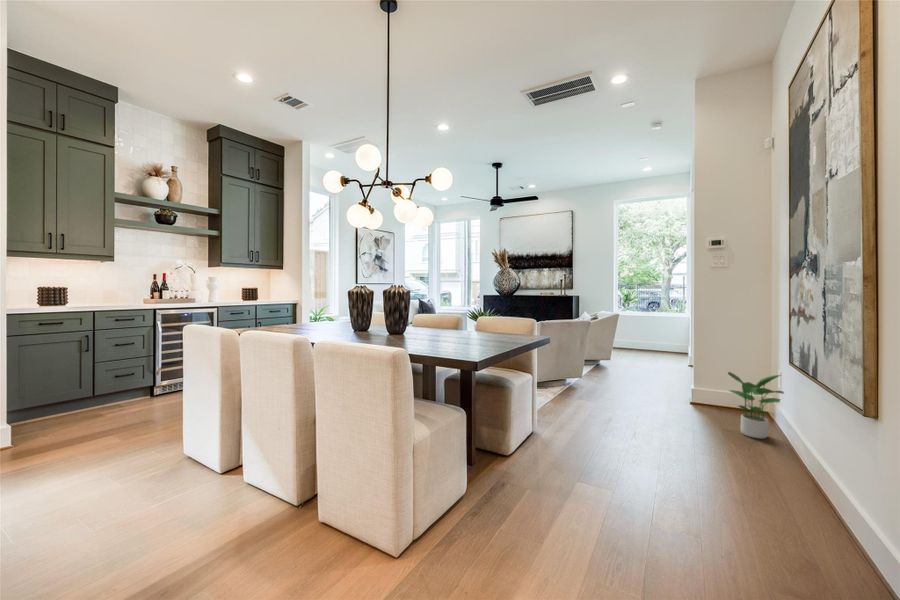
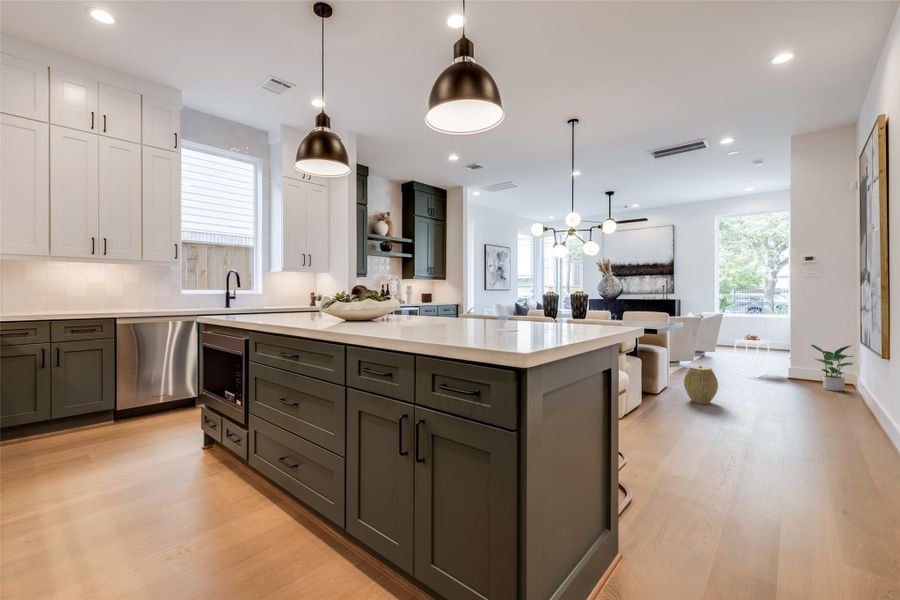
side table: none [630,350,672,406] -> present [734,335,769,376]
woven basket: none [553,420,604,488] -> present [684,366,718,404]

